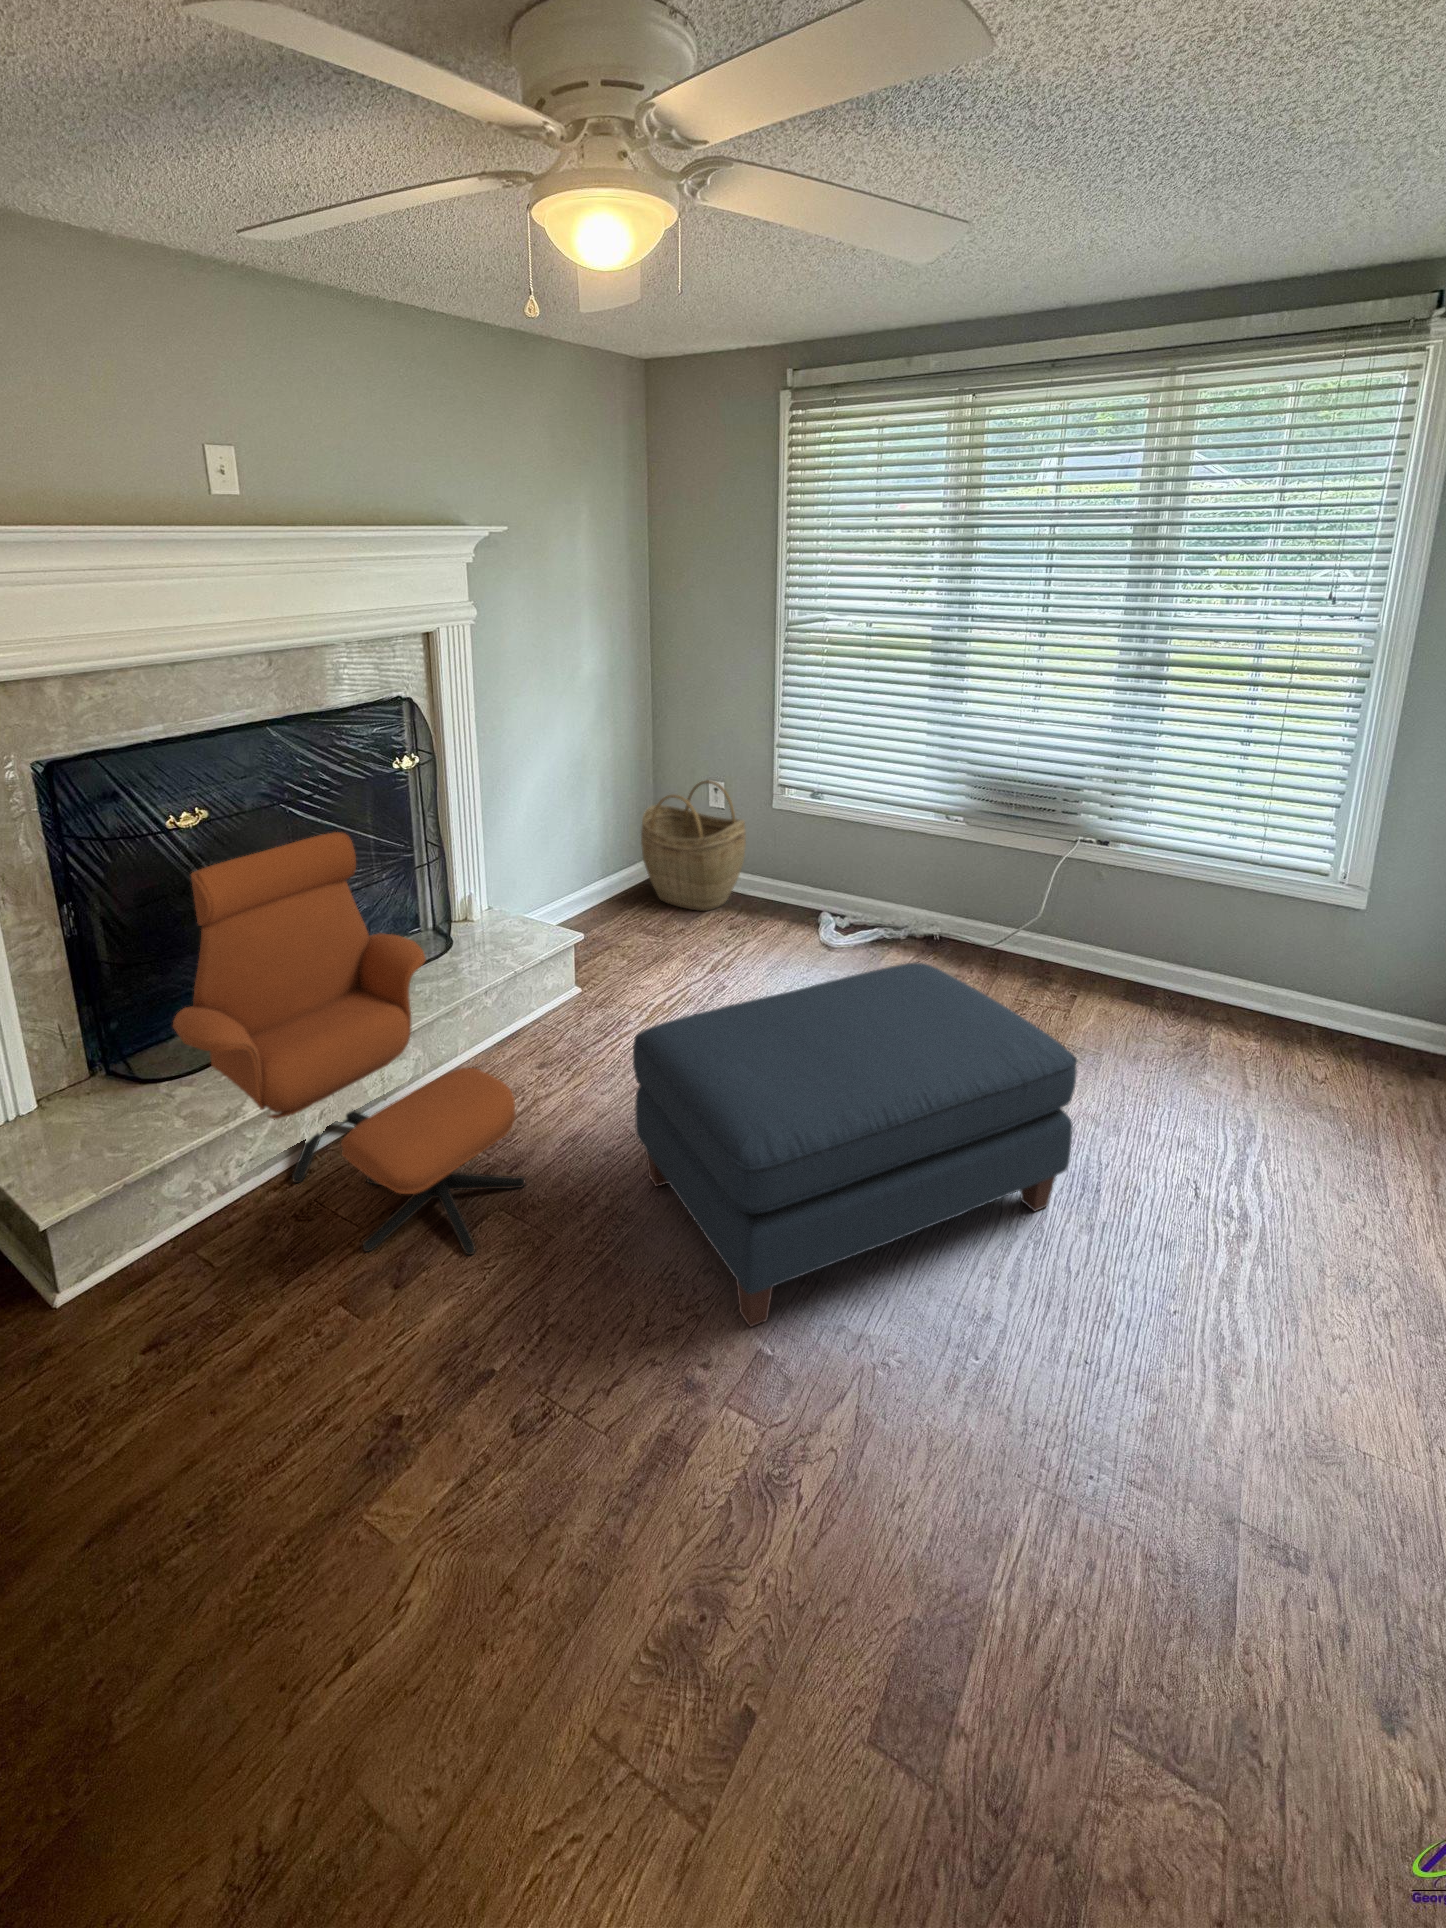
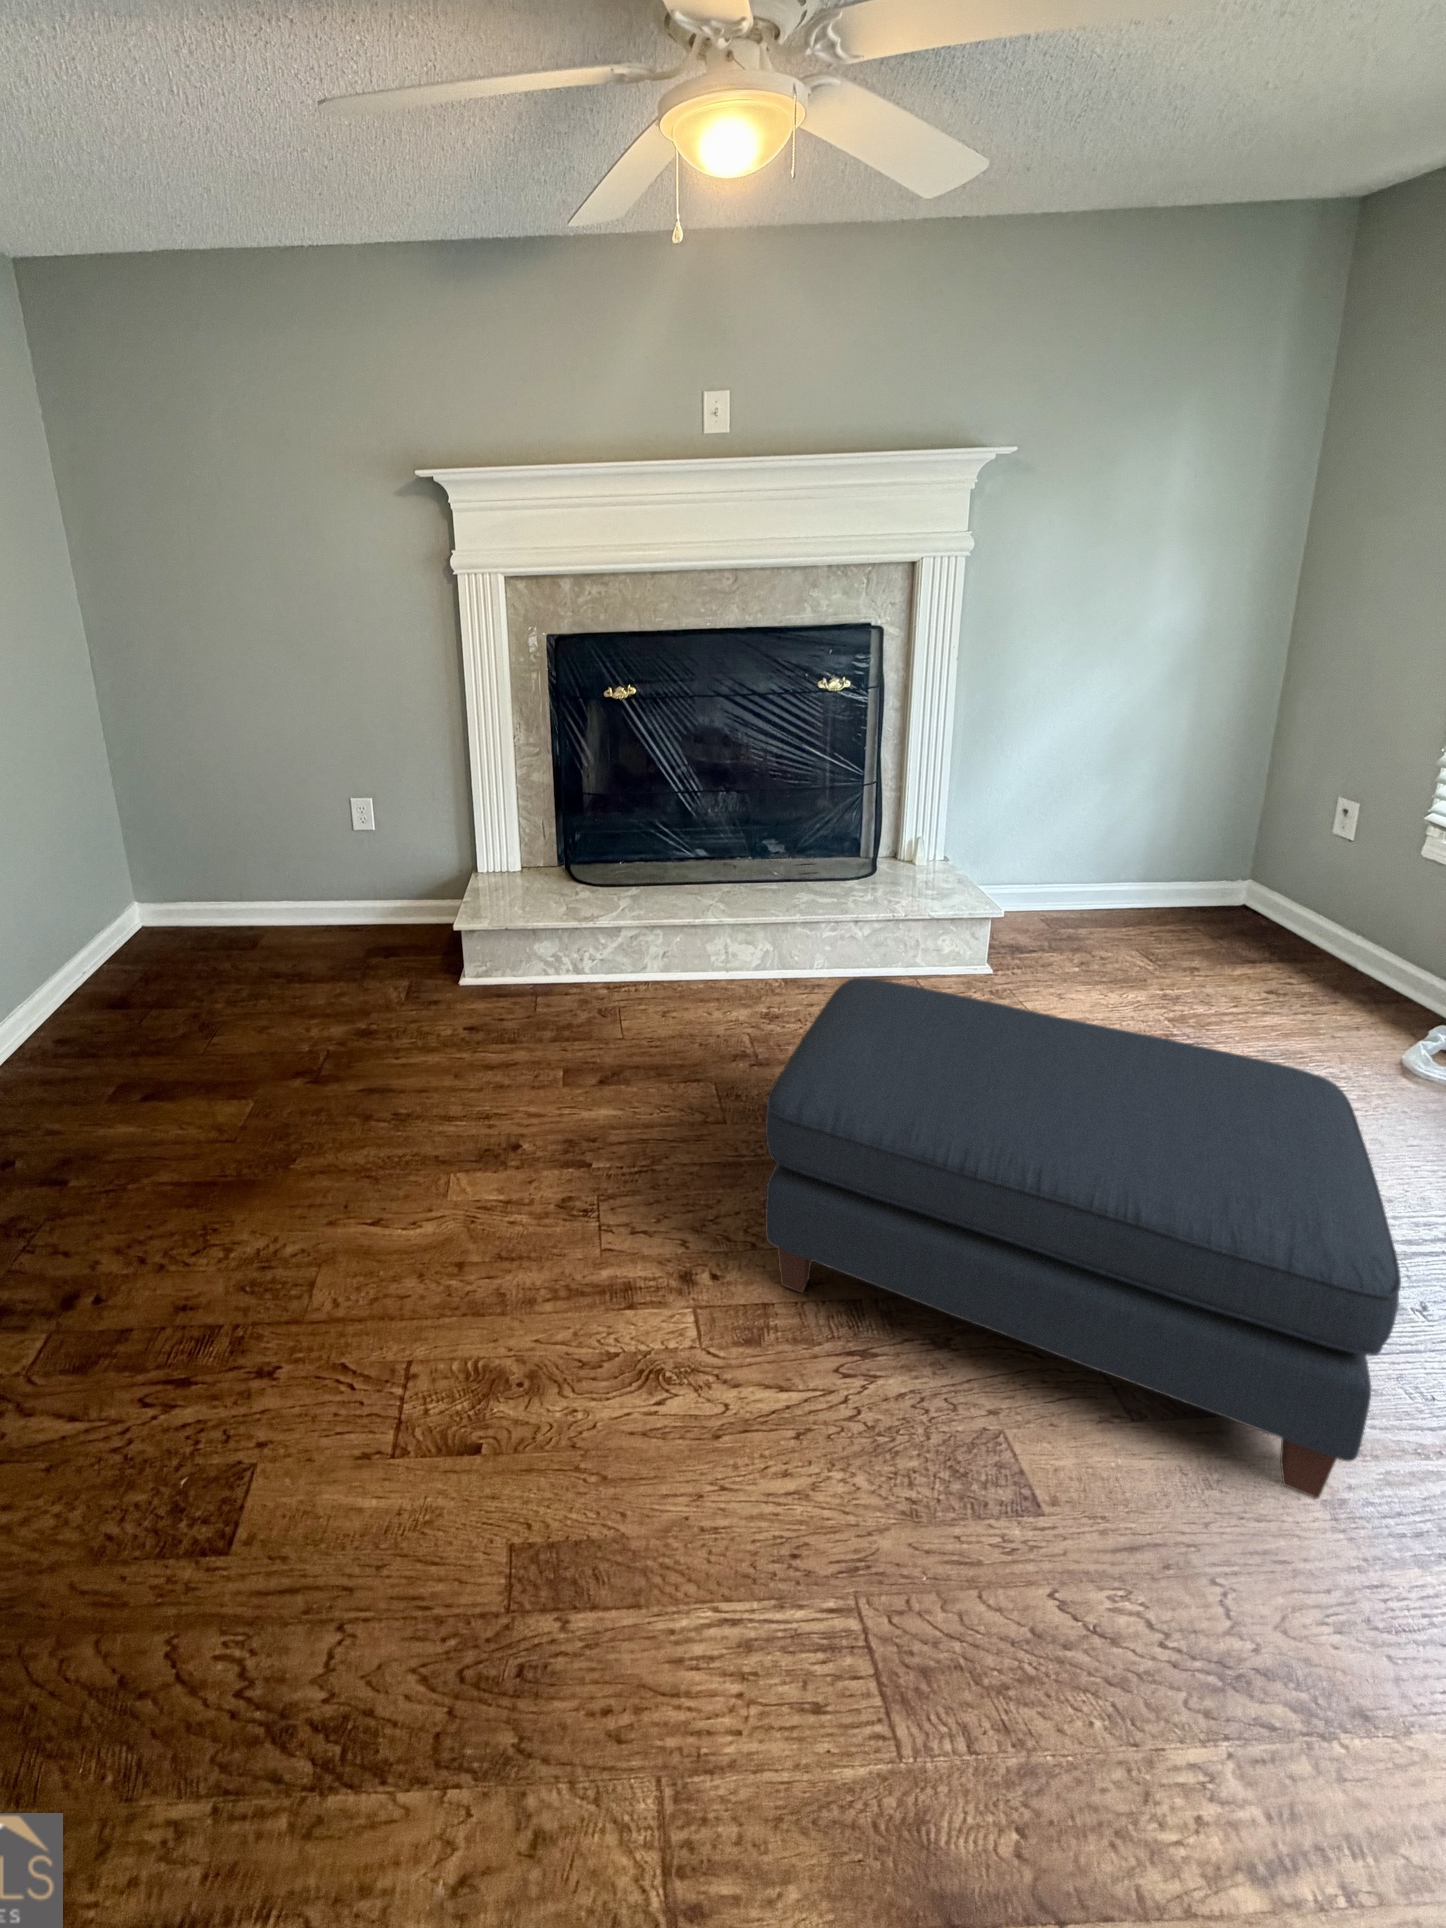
woven basket: present [641,780,746,911] -> none [1207,787,1383,963]
lounge chair: present [173,832,525,1255] -> none [573,727,787,1096]

